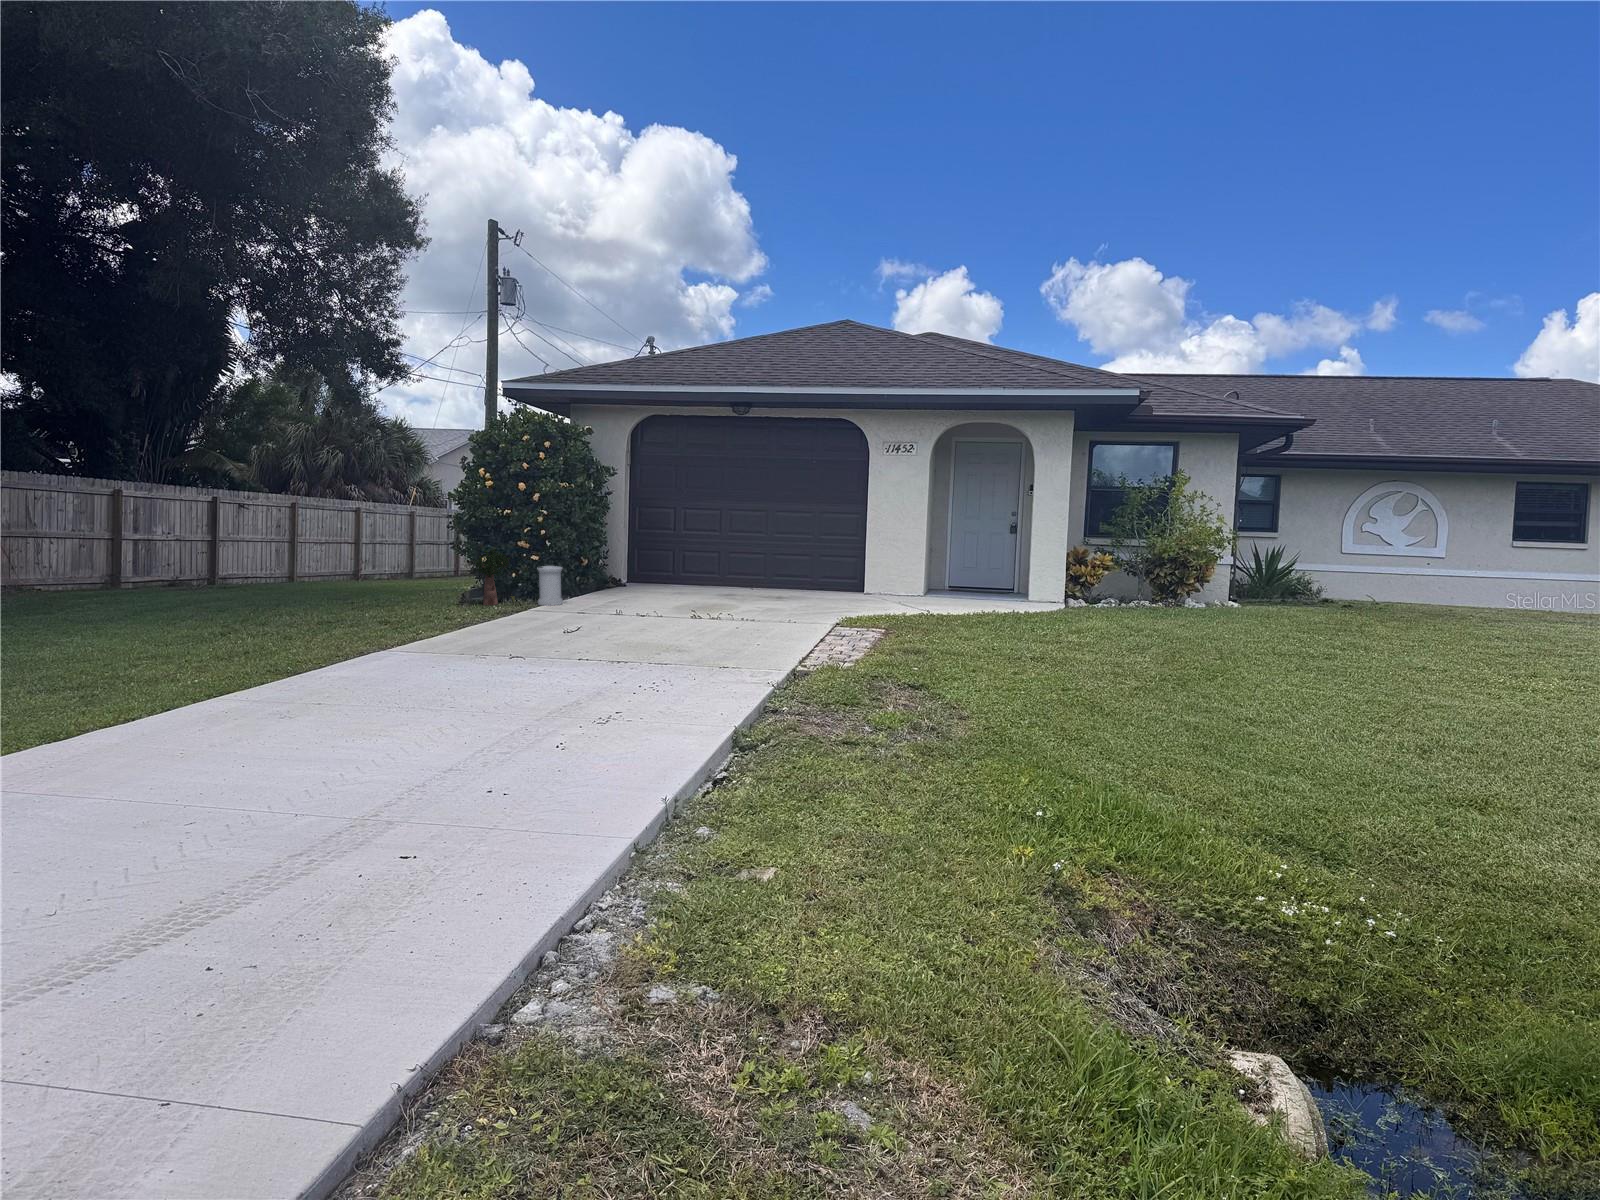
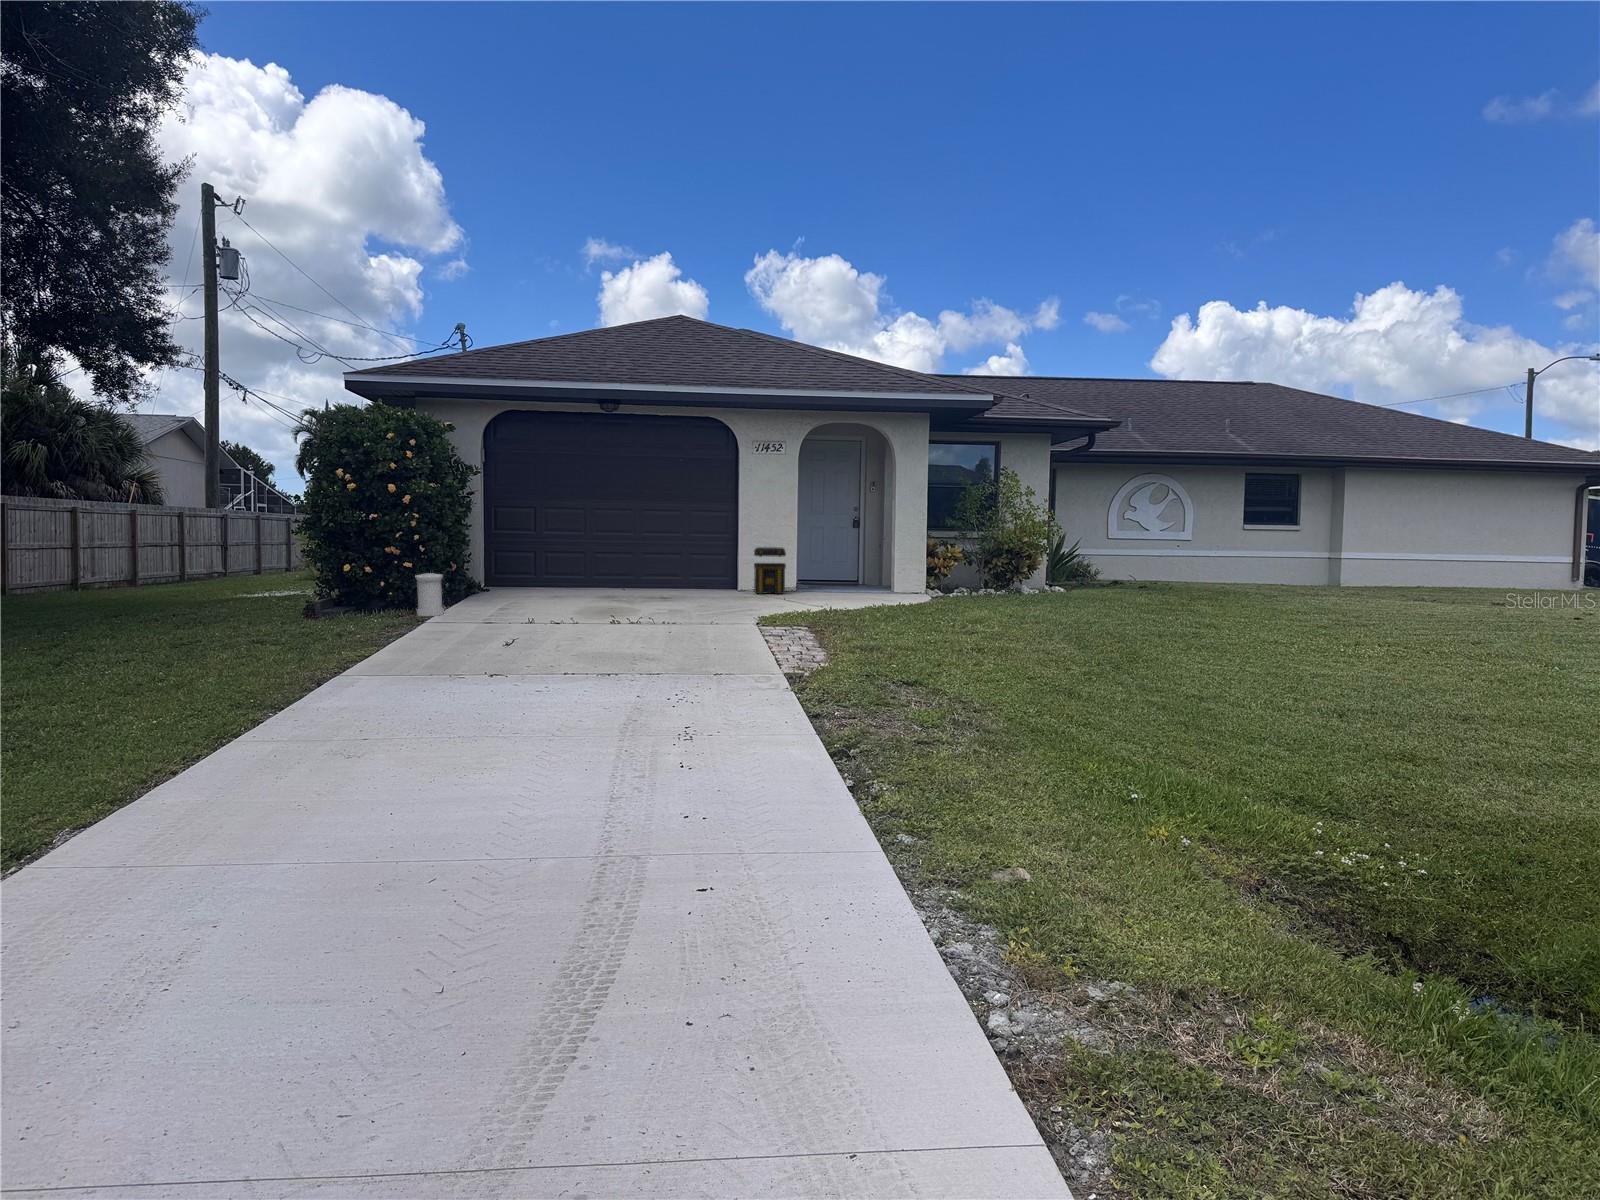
potted plant: present [472,550,515,605] -> none [342,557,391,618]
toolbox: none [880,551,916,599] -> present [754,547,786,594]

